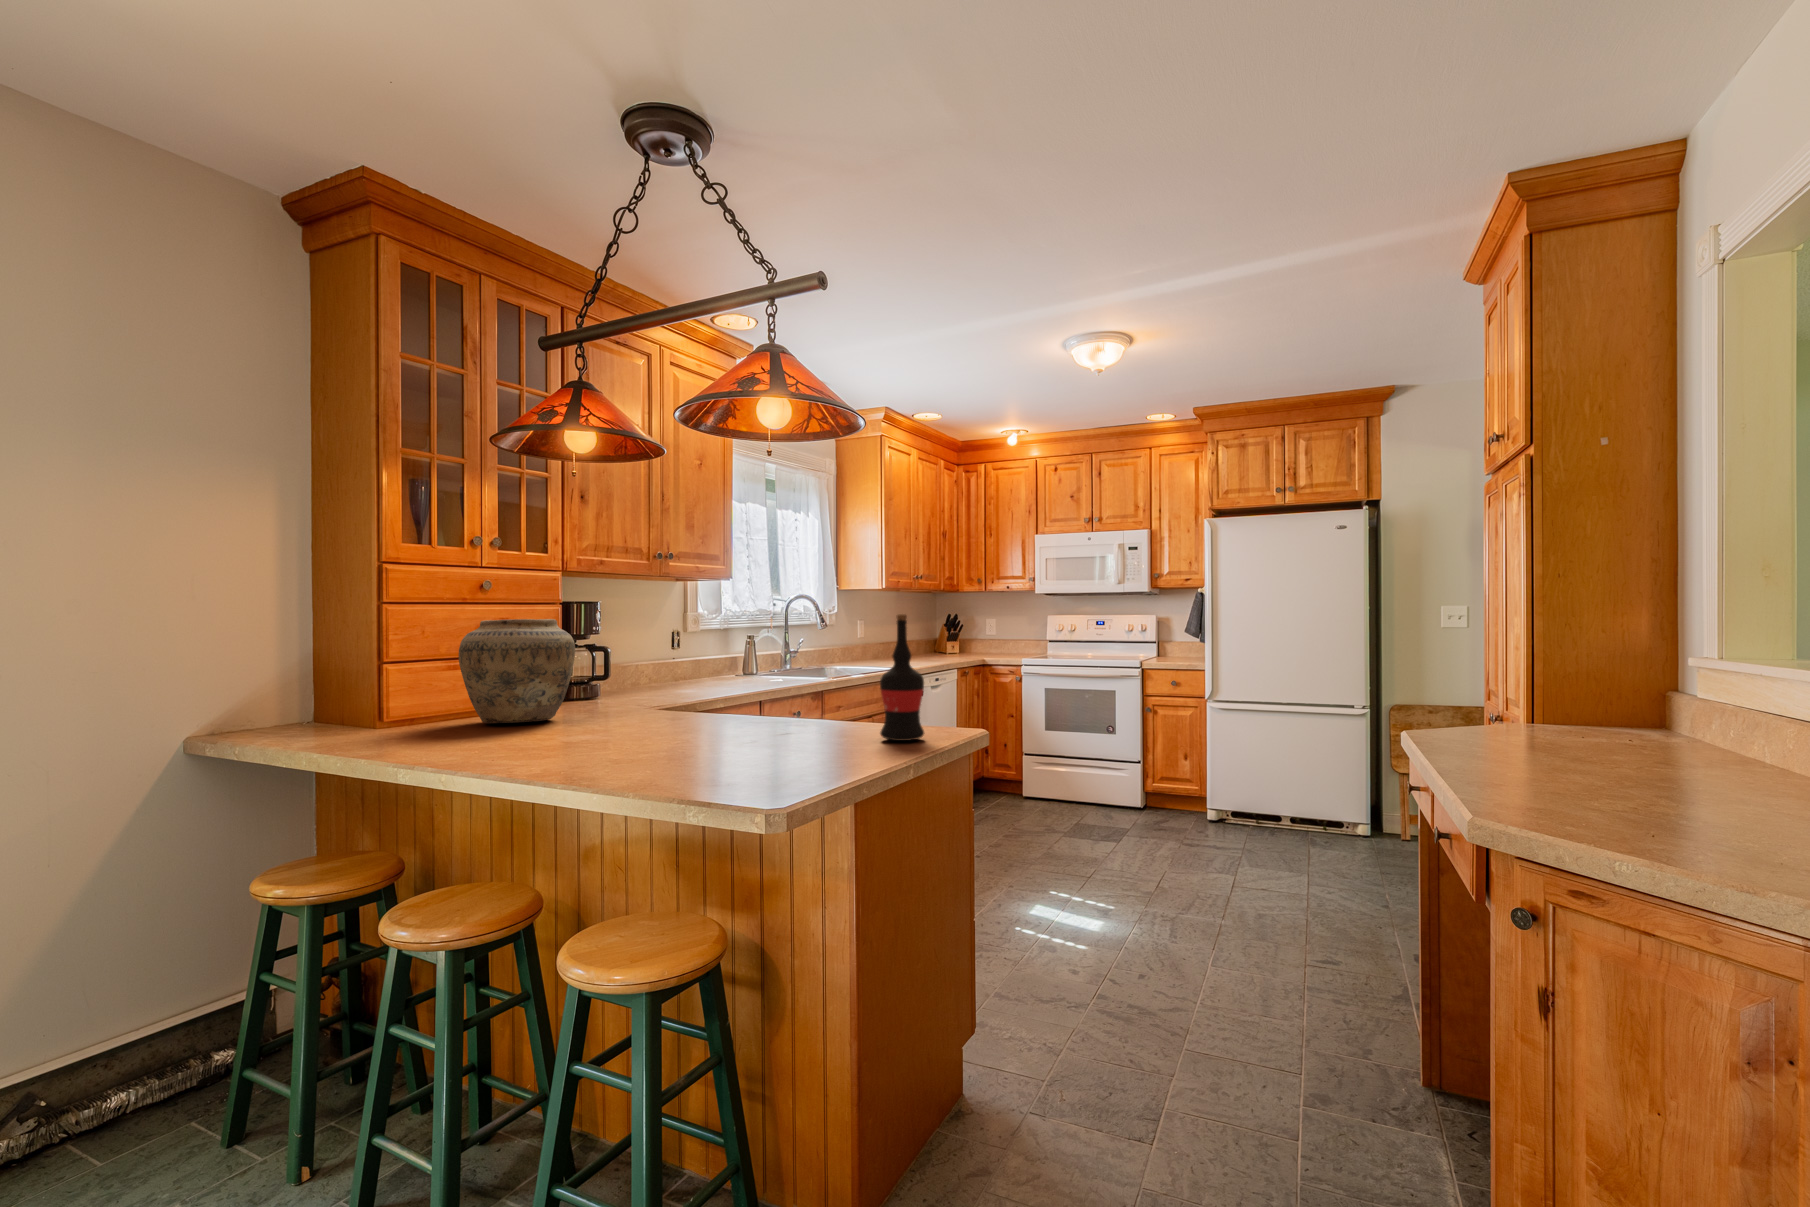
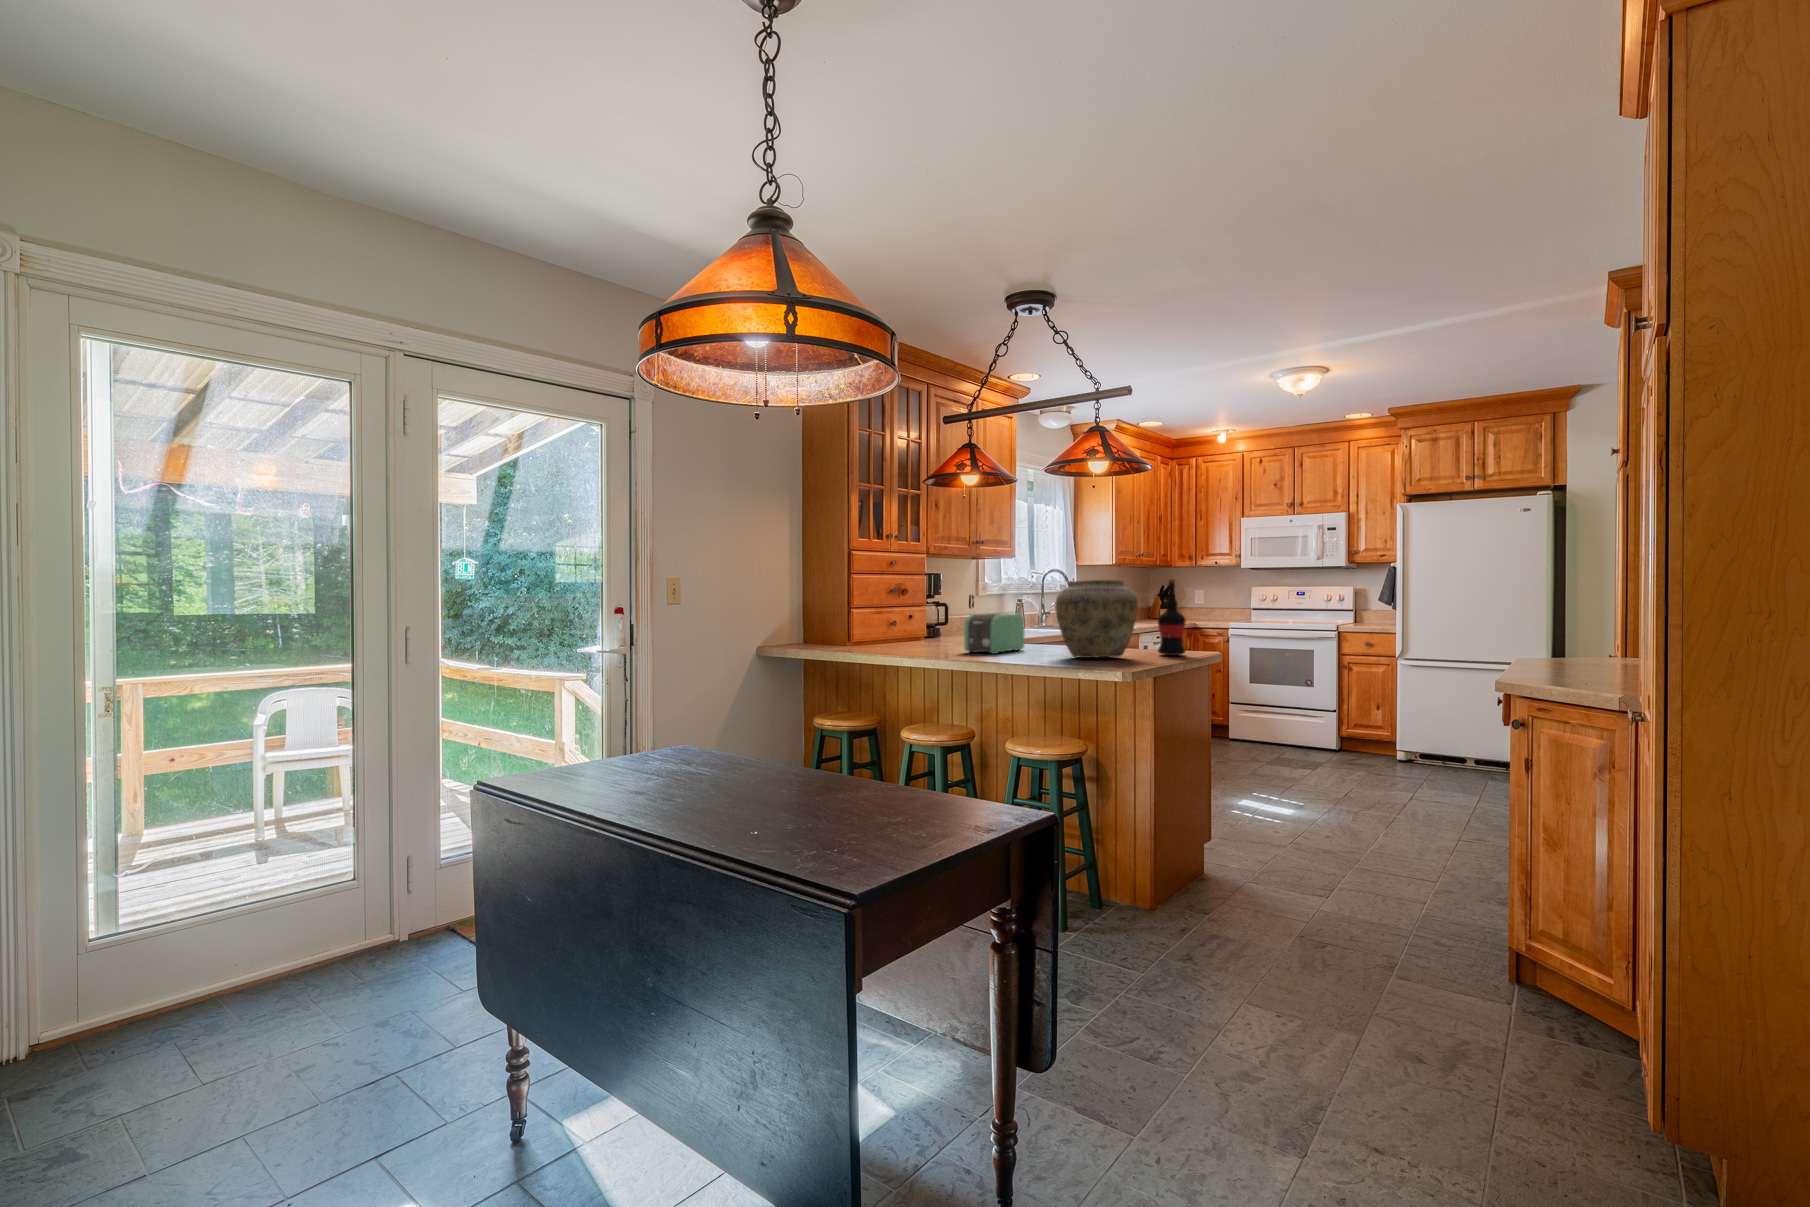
vase: present [459,619,575,723] -> present [1055,579,1138,658]
toaster: none [567,668,682,741] -> present [964,613,1024,654]

